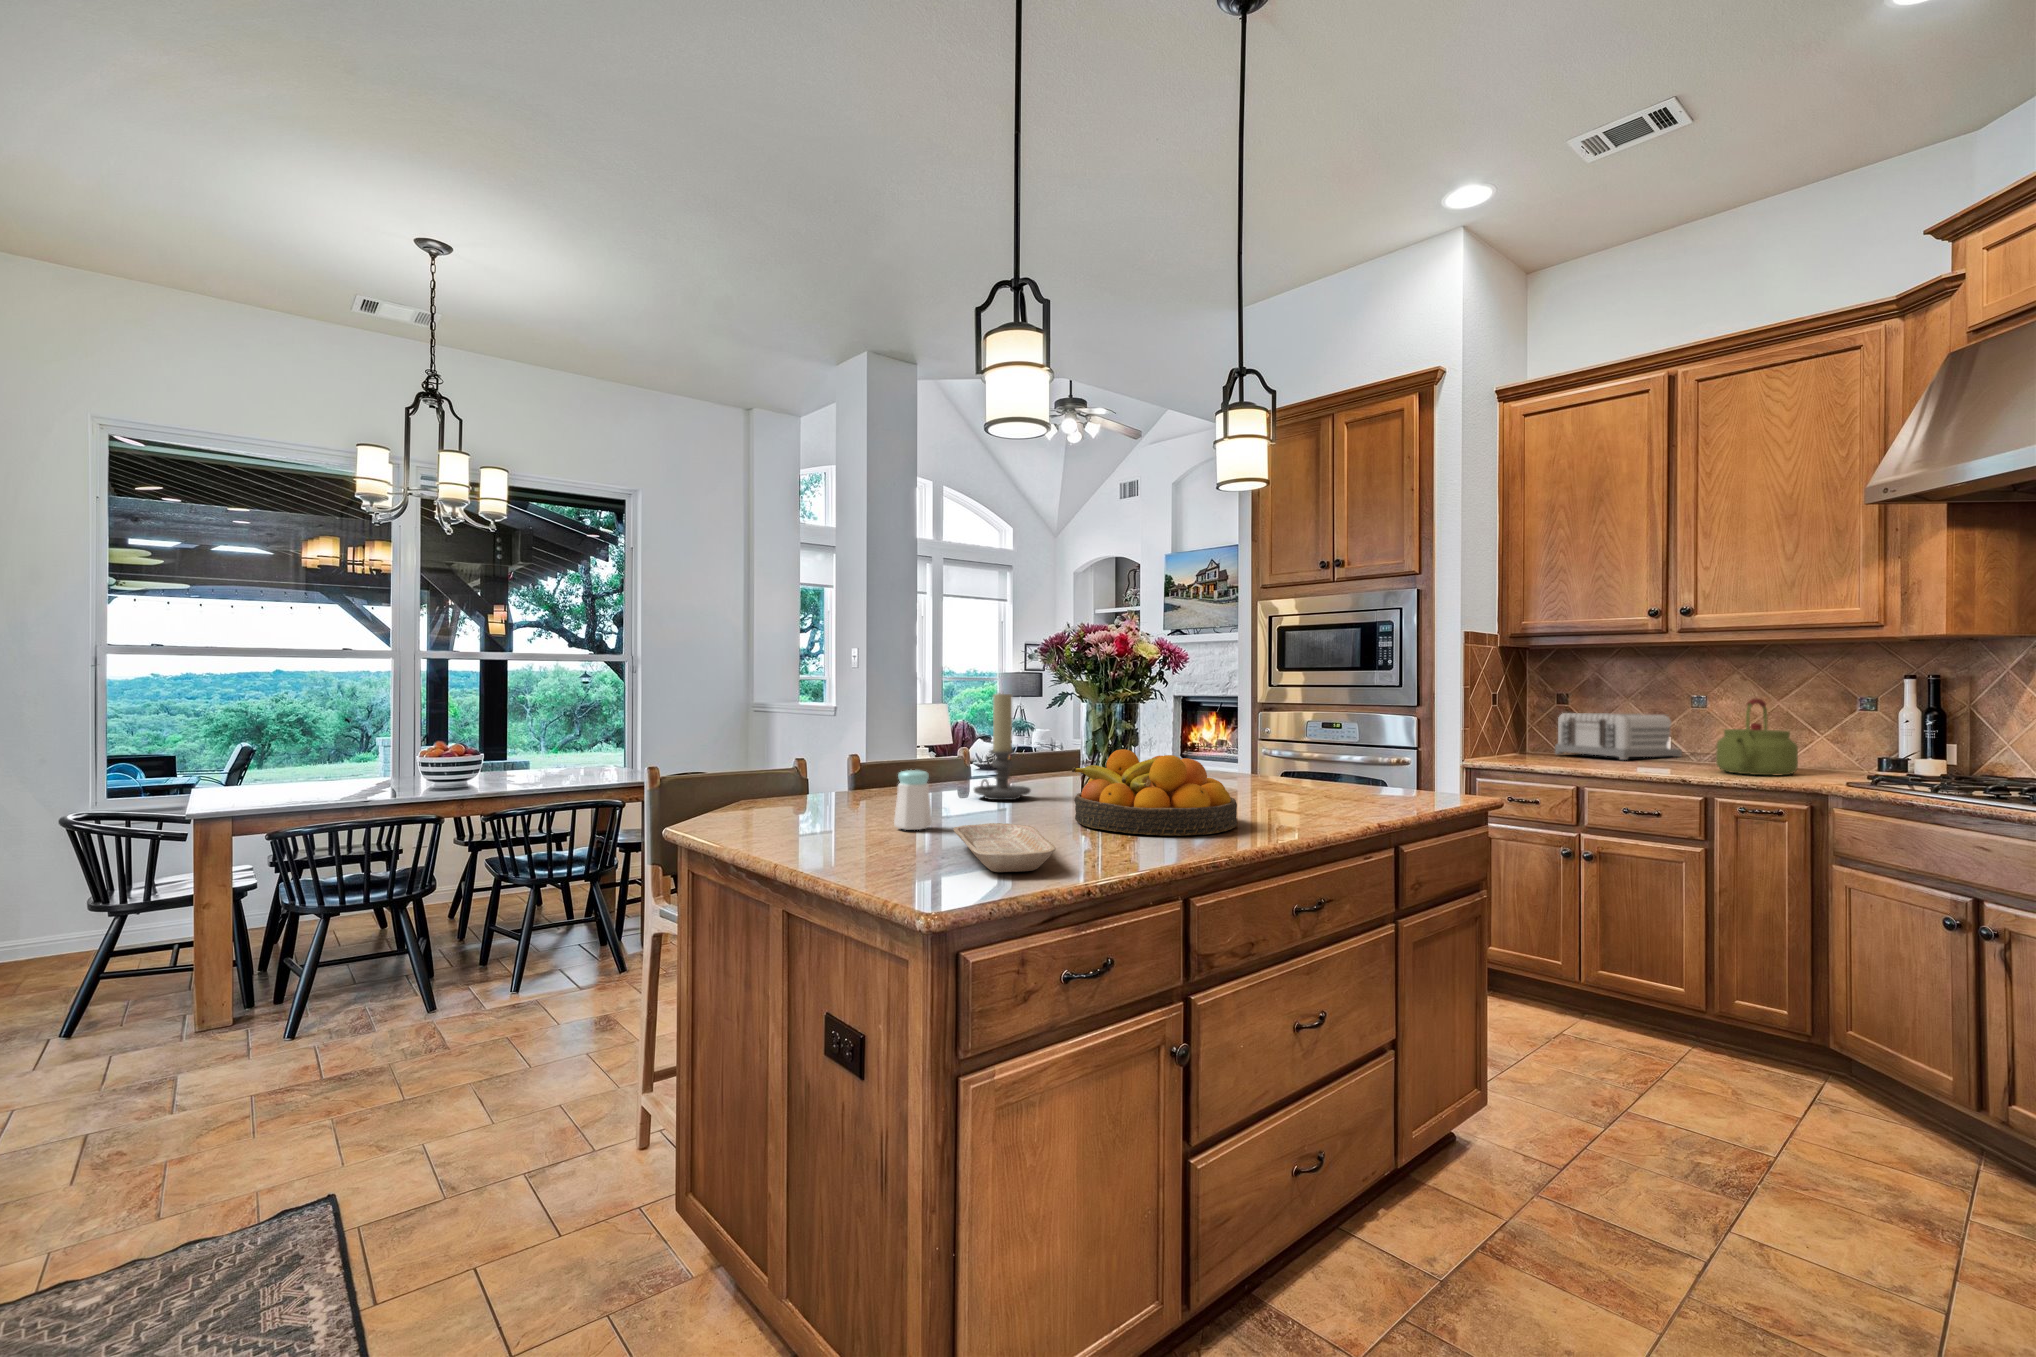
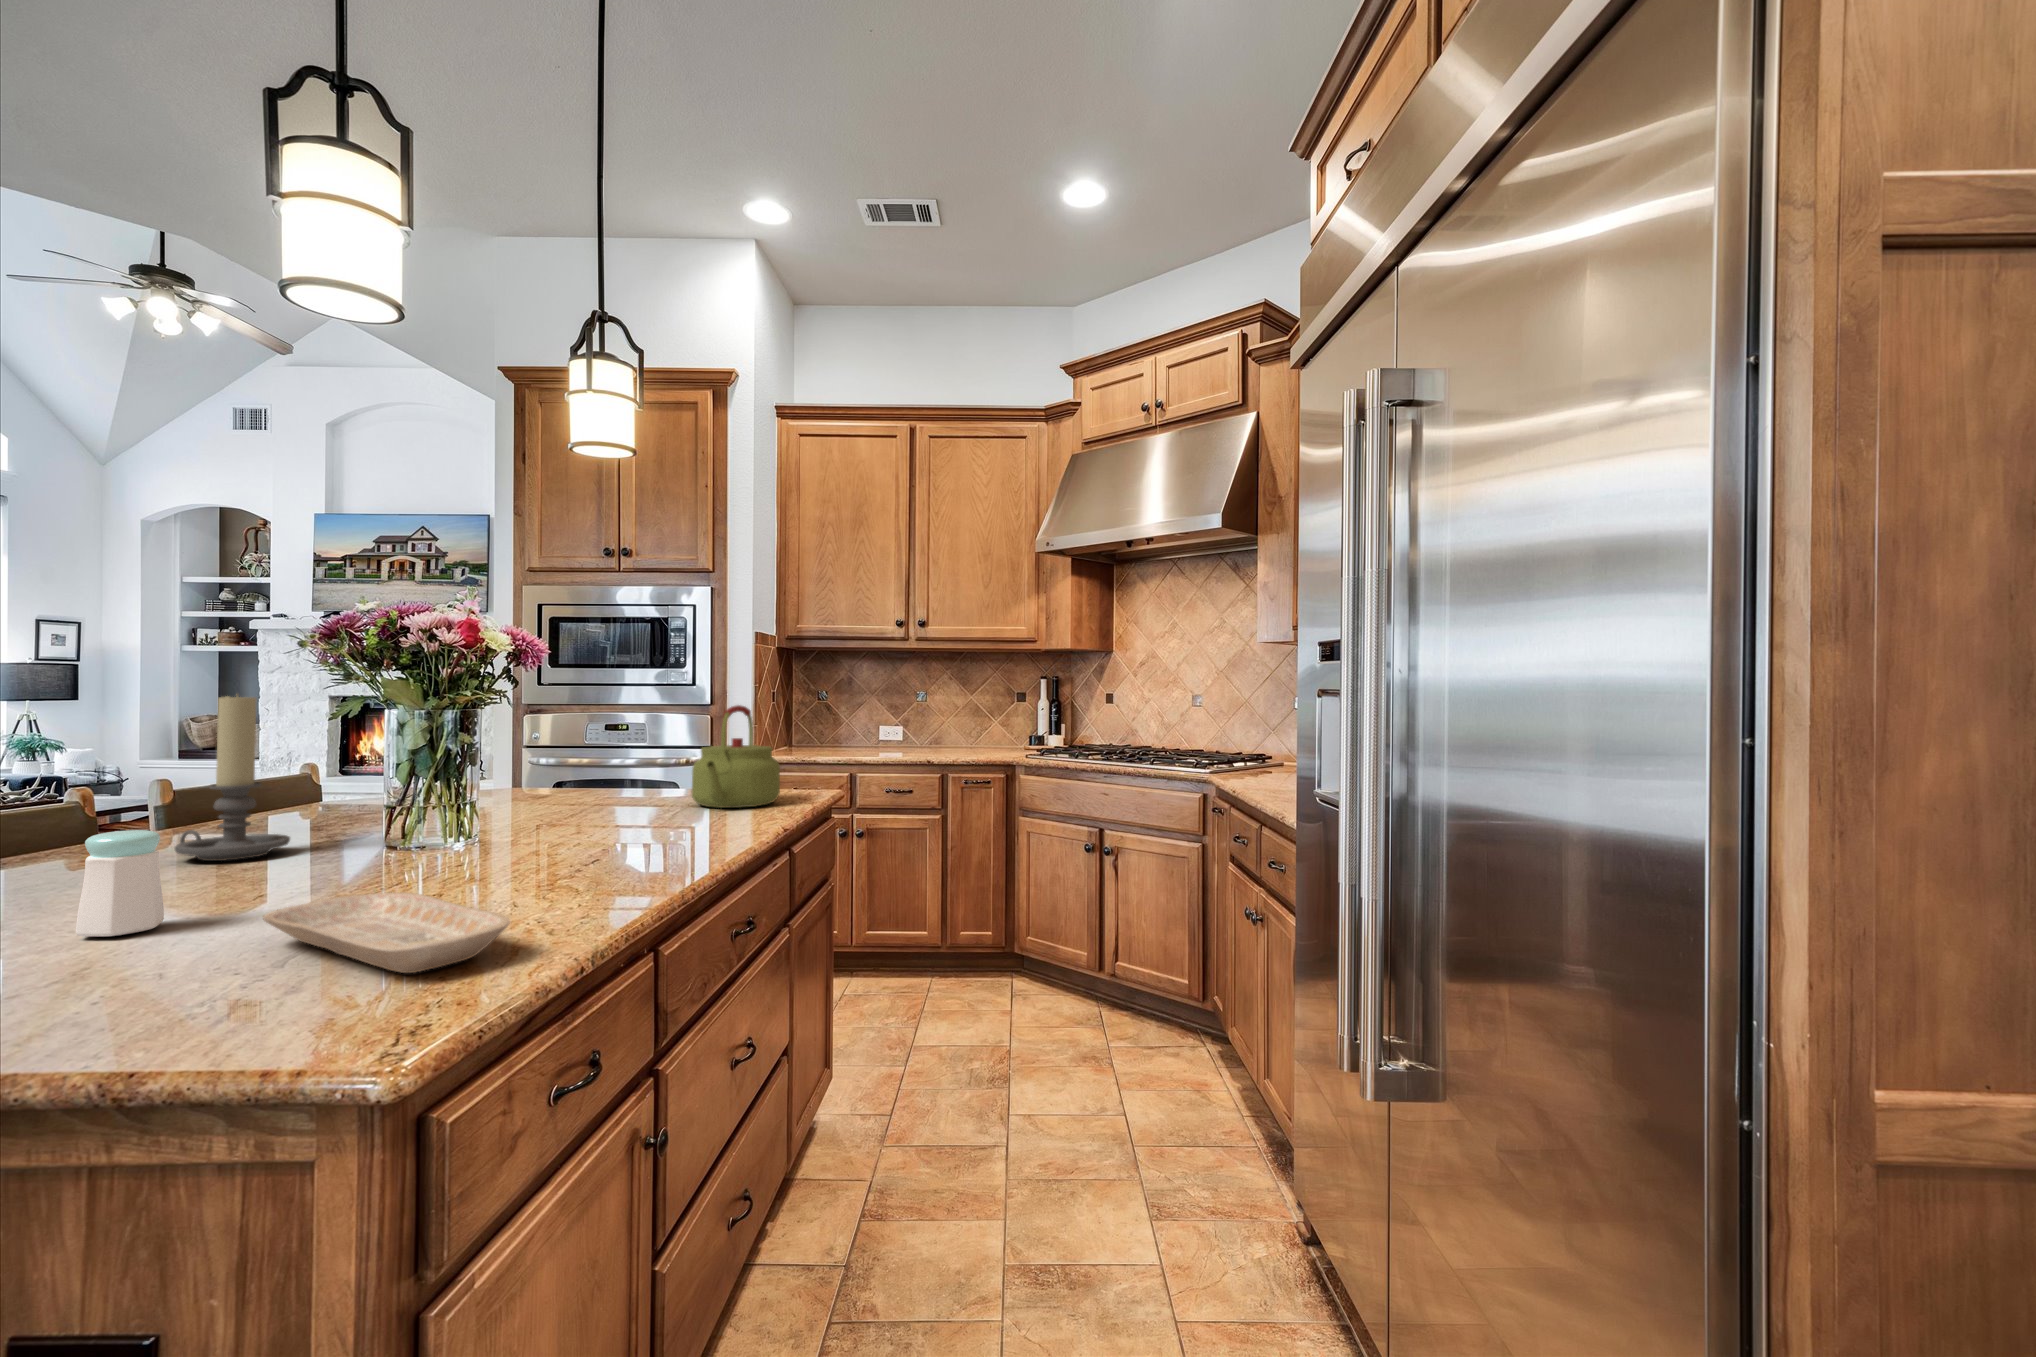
kettle: present [1716,698,1798,776] -> present [692,705,780,808]
toaster: present [1555,713,1682,760] -> none [815,707,905,747]
fruit bowl: present [1072,749,1237,836] -> none [413,769,650,880]

